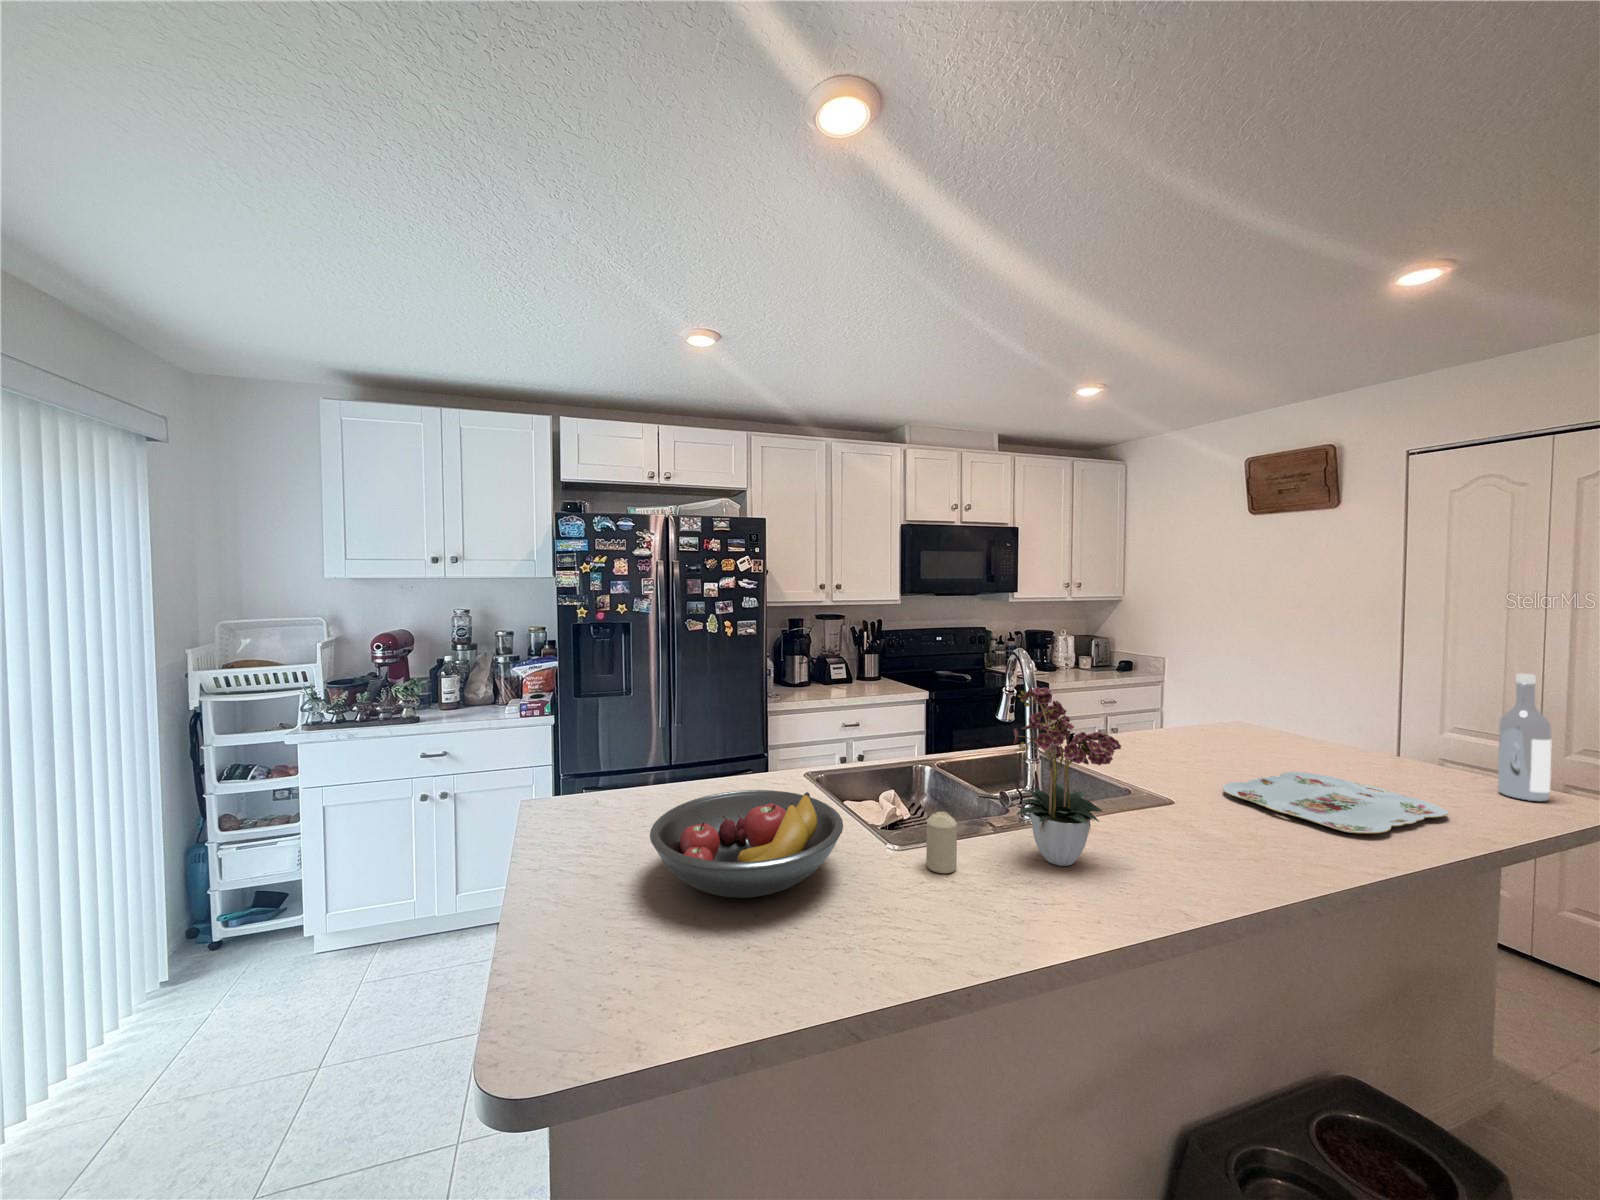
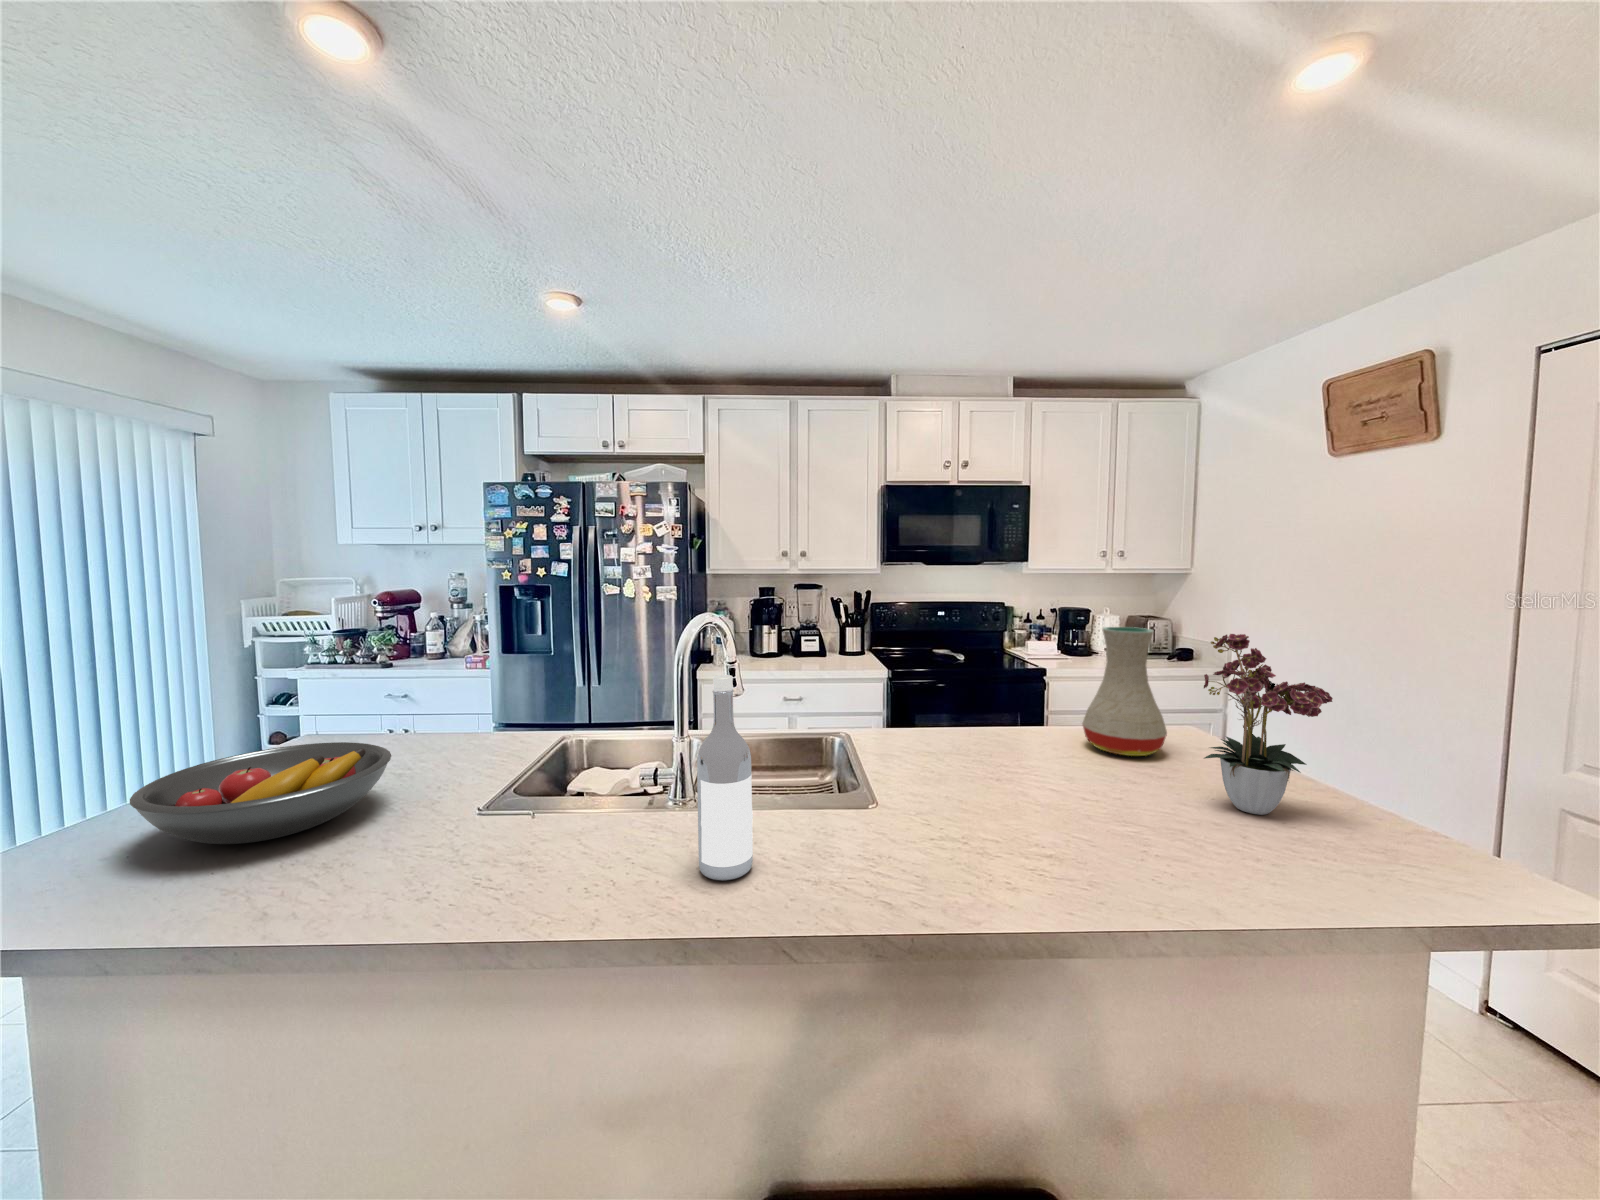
vase: none [1207,648,1276,744] -> present [1082,627,1167,756]
wine bottle: present [1498,674,1551,801] -> present [697,675,753,881]
flower arrangement: present [1014,687,1121,866] -> present [1204,634,1333,815]
serving tray: present [1223,772,1448,833] -> none [938,794,1221,889]
candle: present [926,812,957,873] -> none [428,783,468,851]

